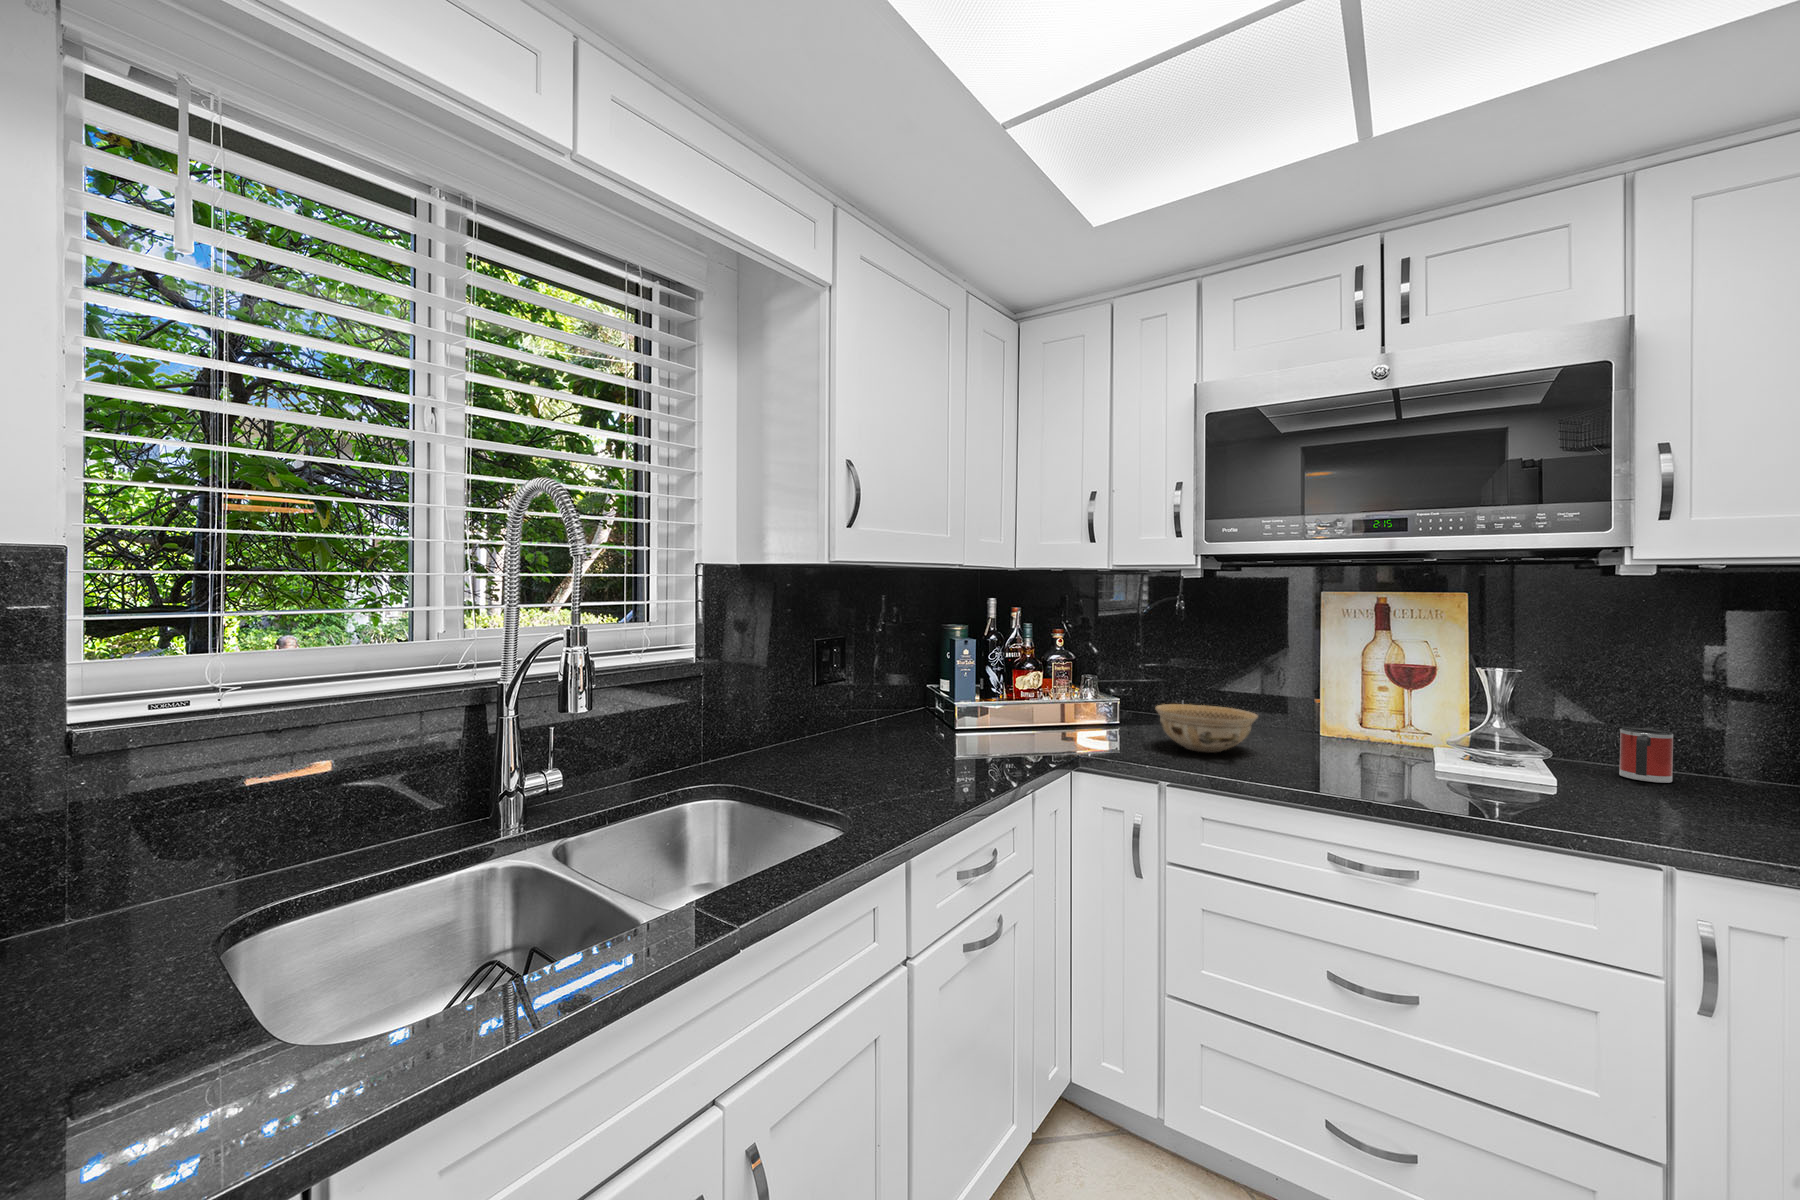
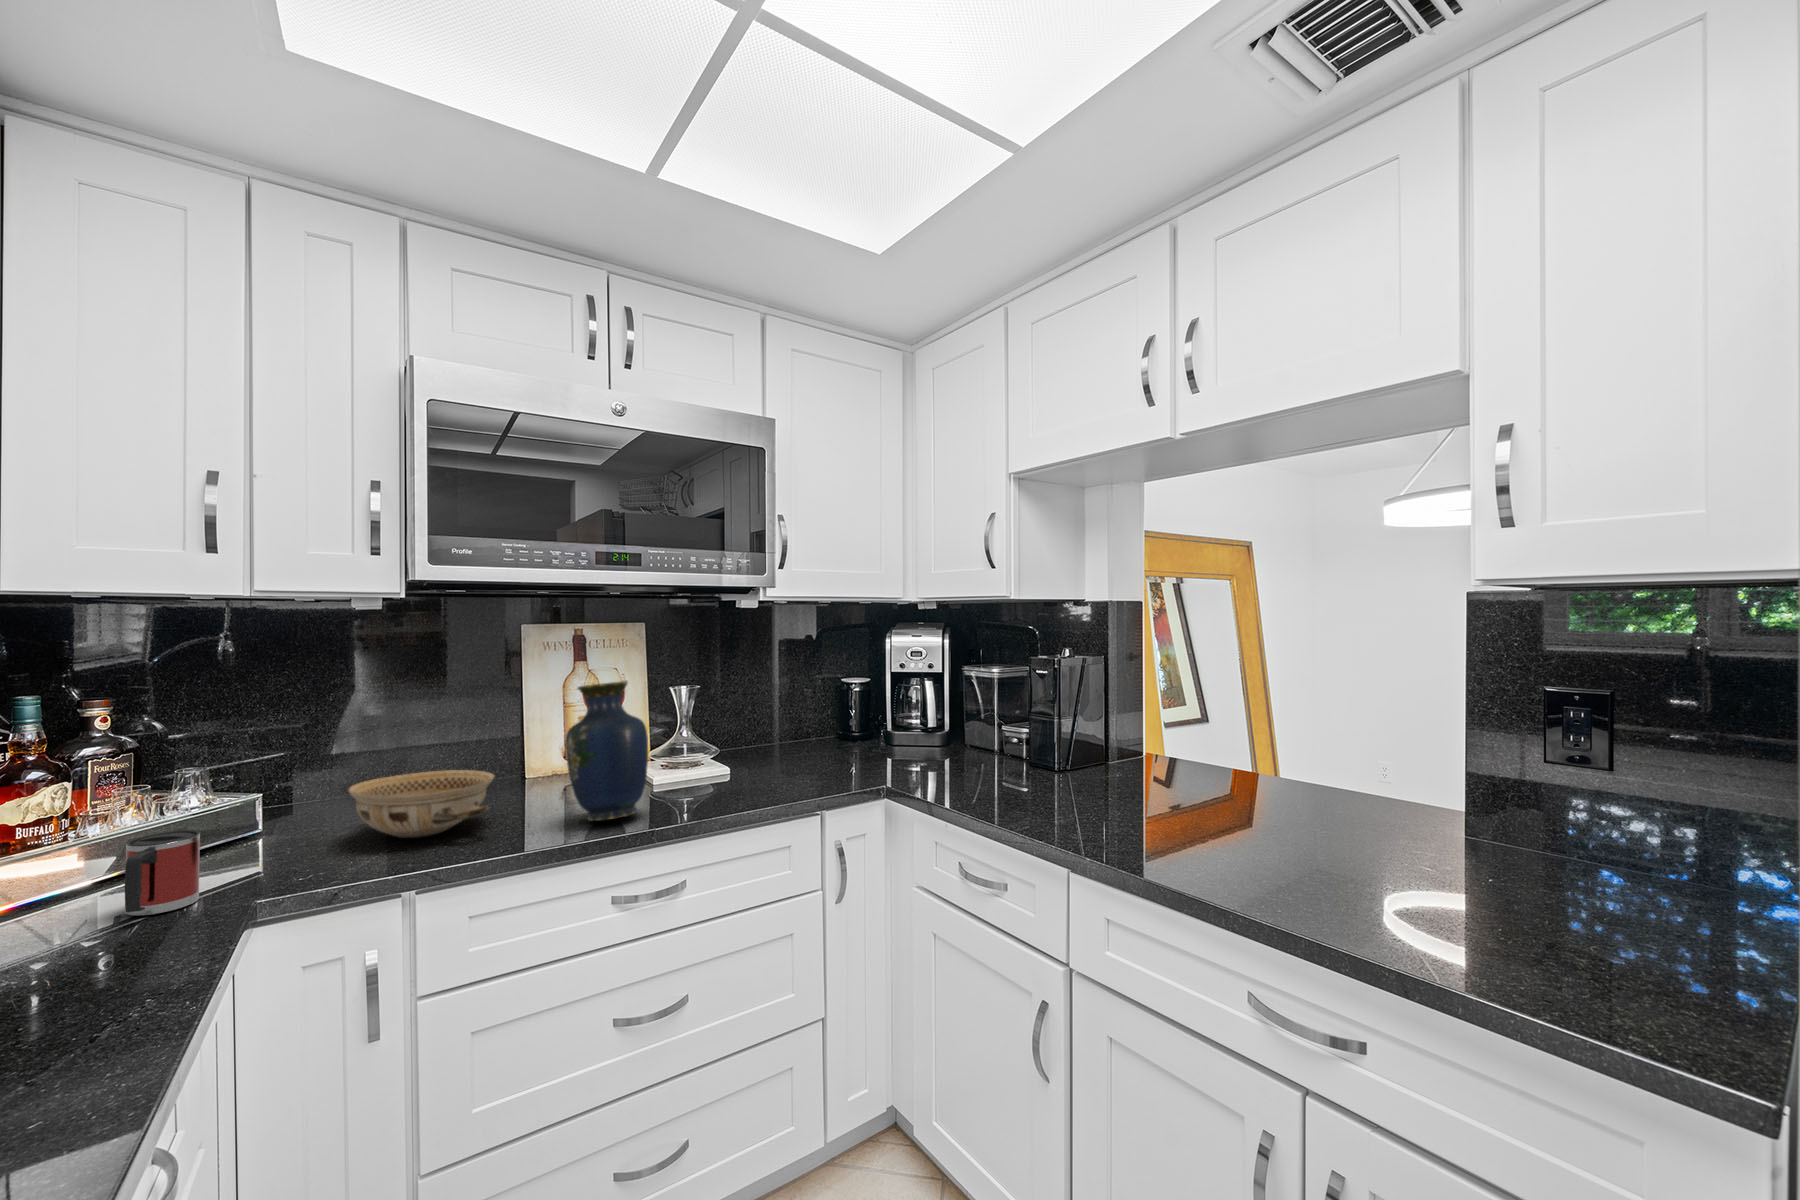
vase: none [1304,647,1391,779] -> present [566,681,648,821]
mug: present [1619,727,1673,783] -> present [125,828,200,916]

